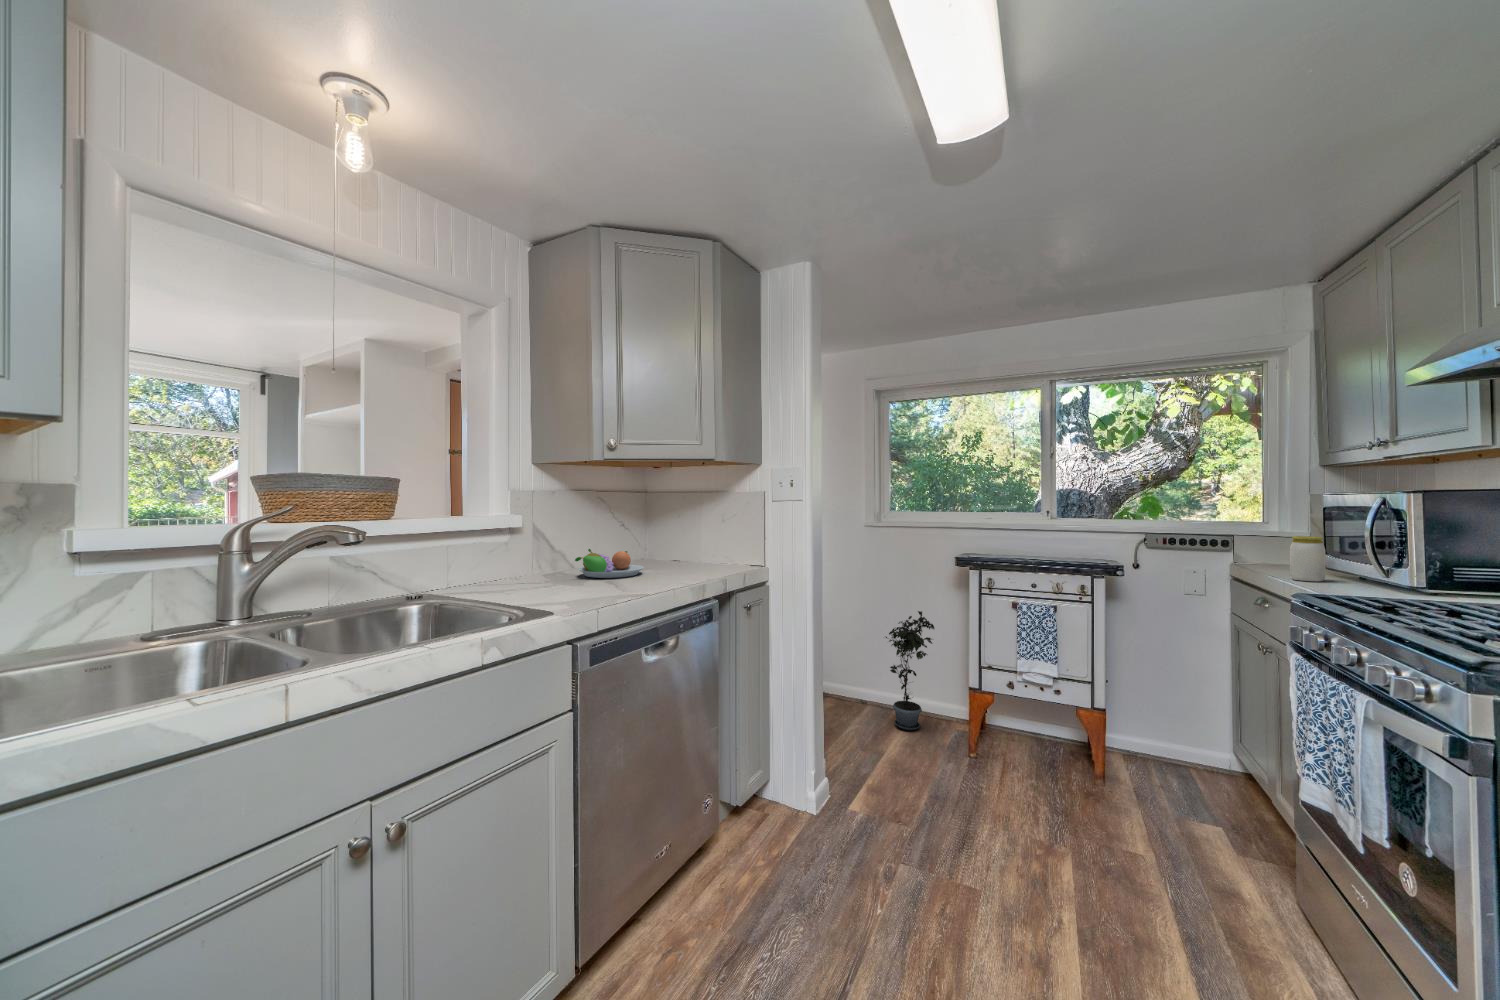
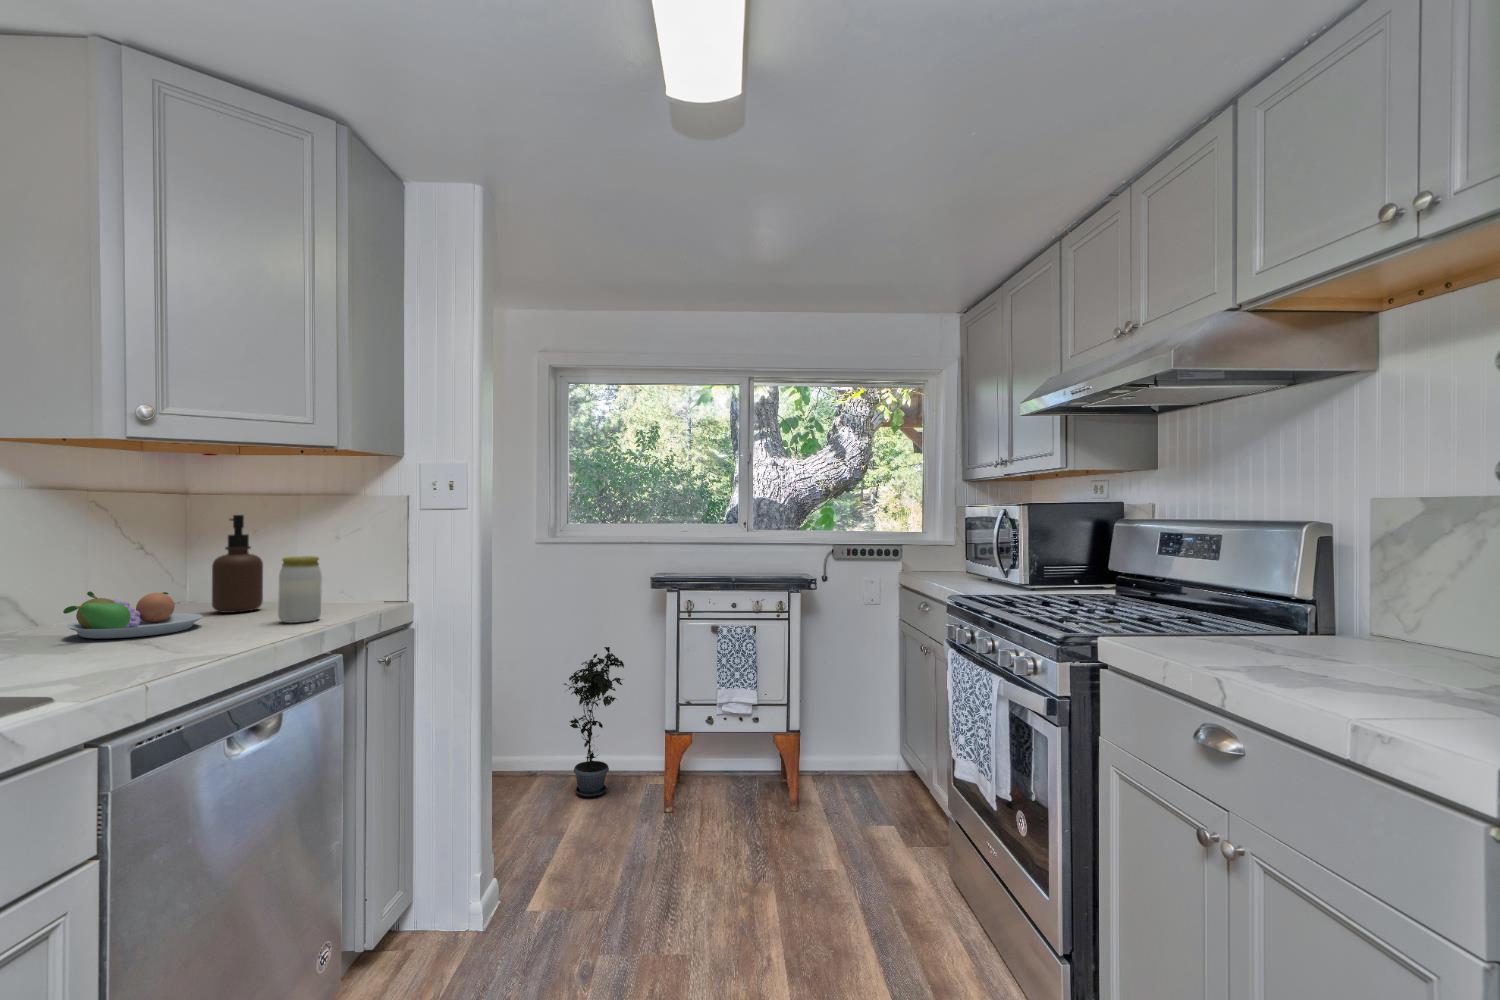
soap dispenser: none [652,503,679,566] -> present [212,515,263,613]
jar: present [1290,536,1325,582] -> present [278,556,322,623]

